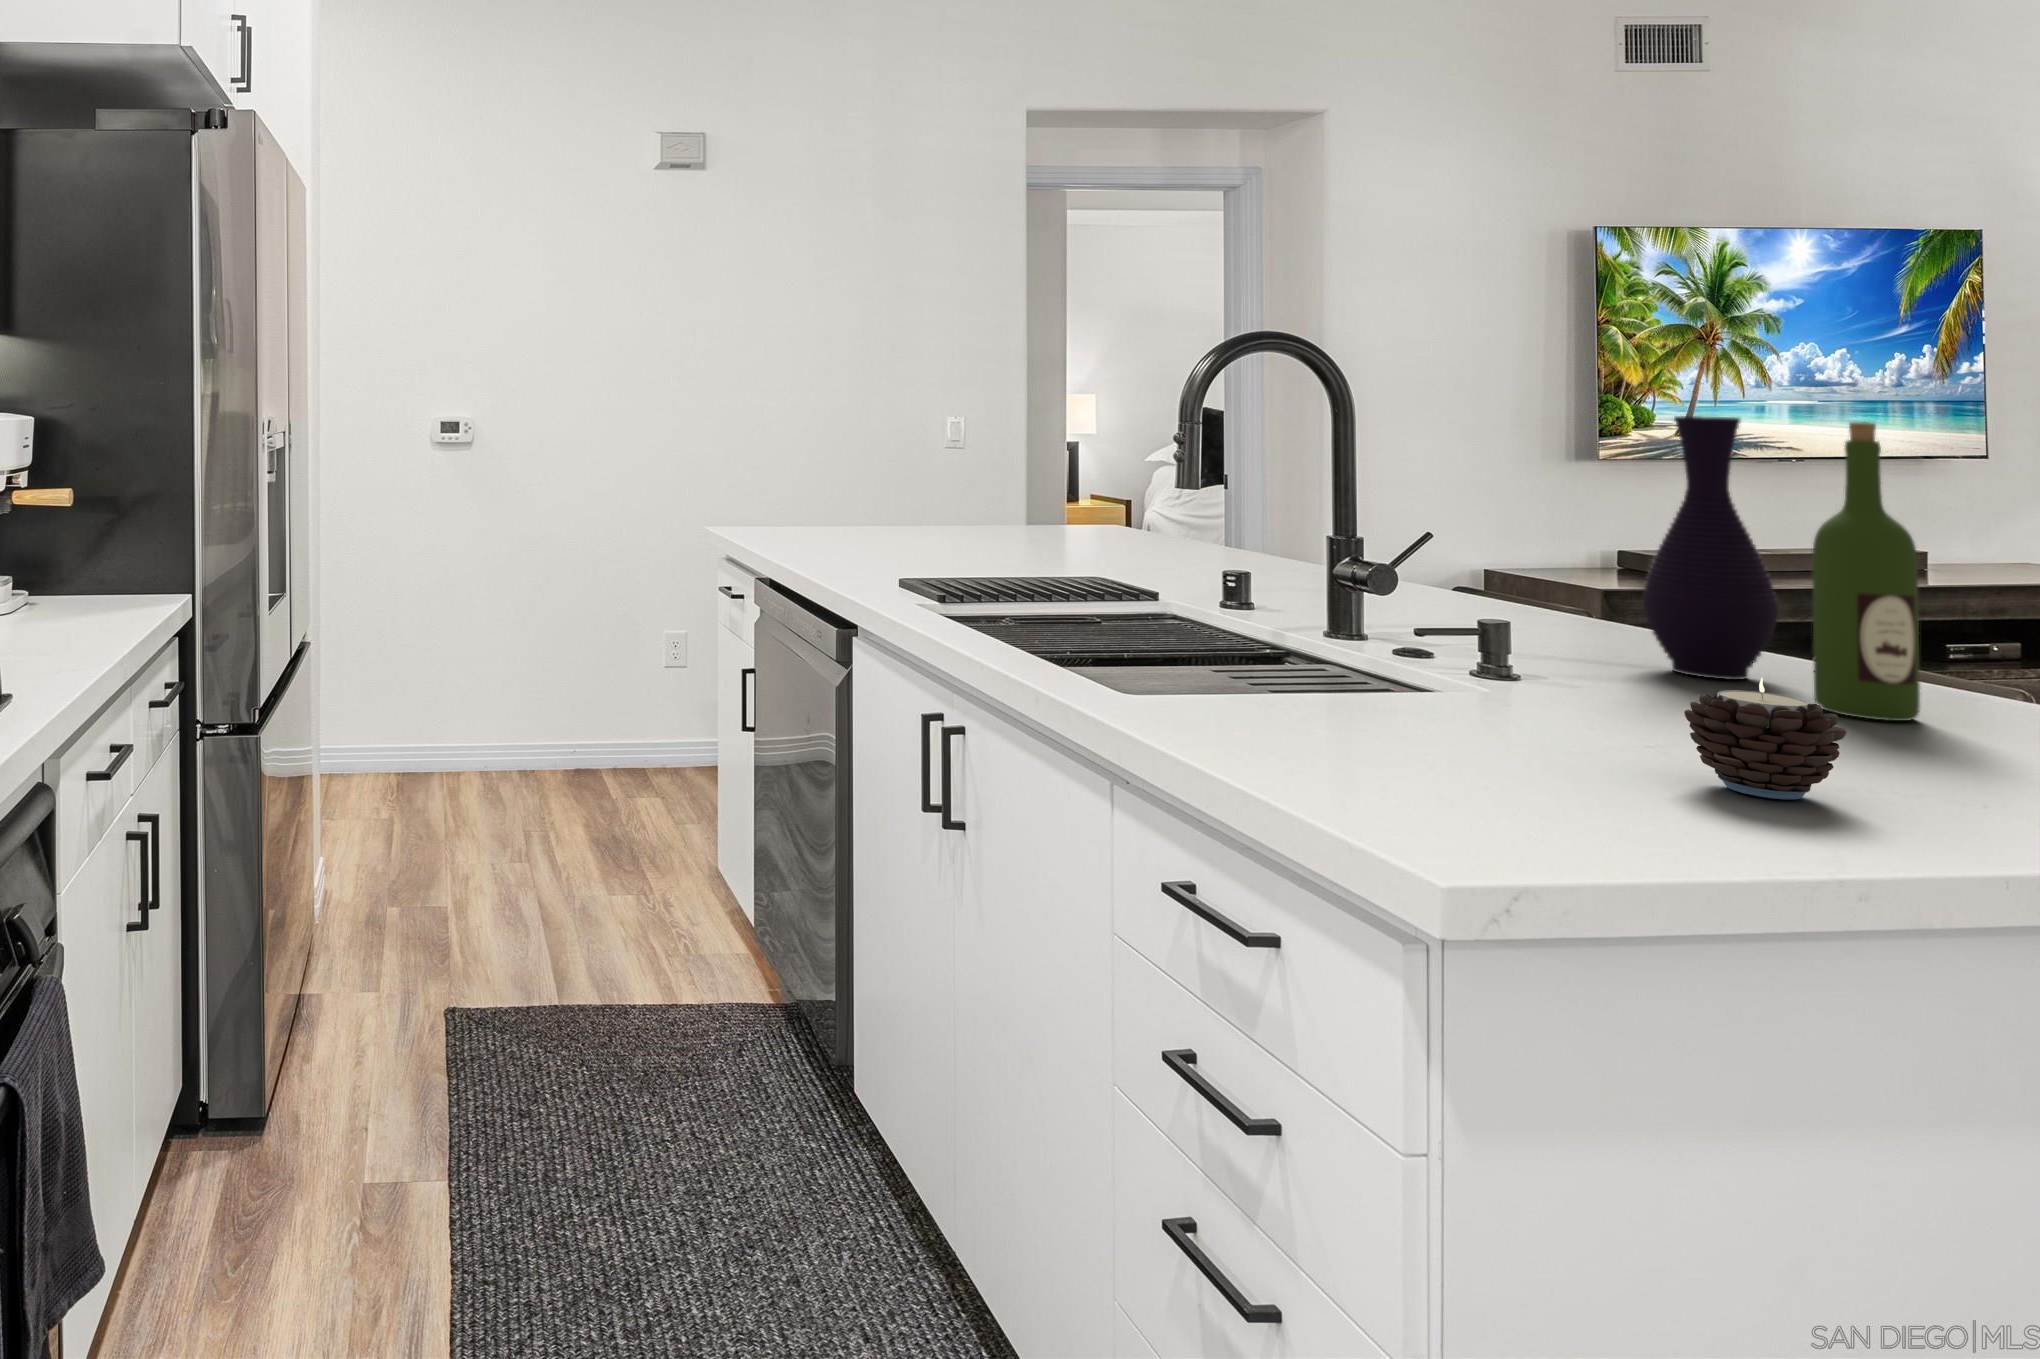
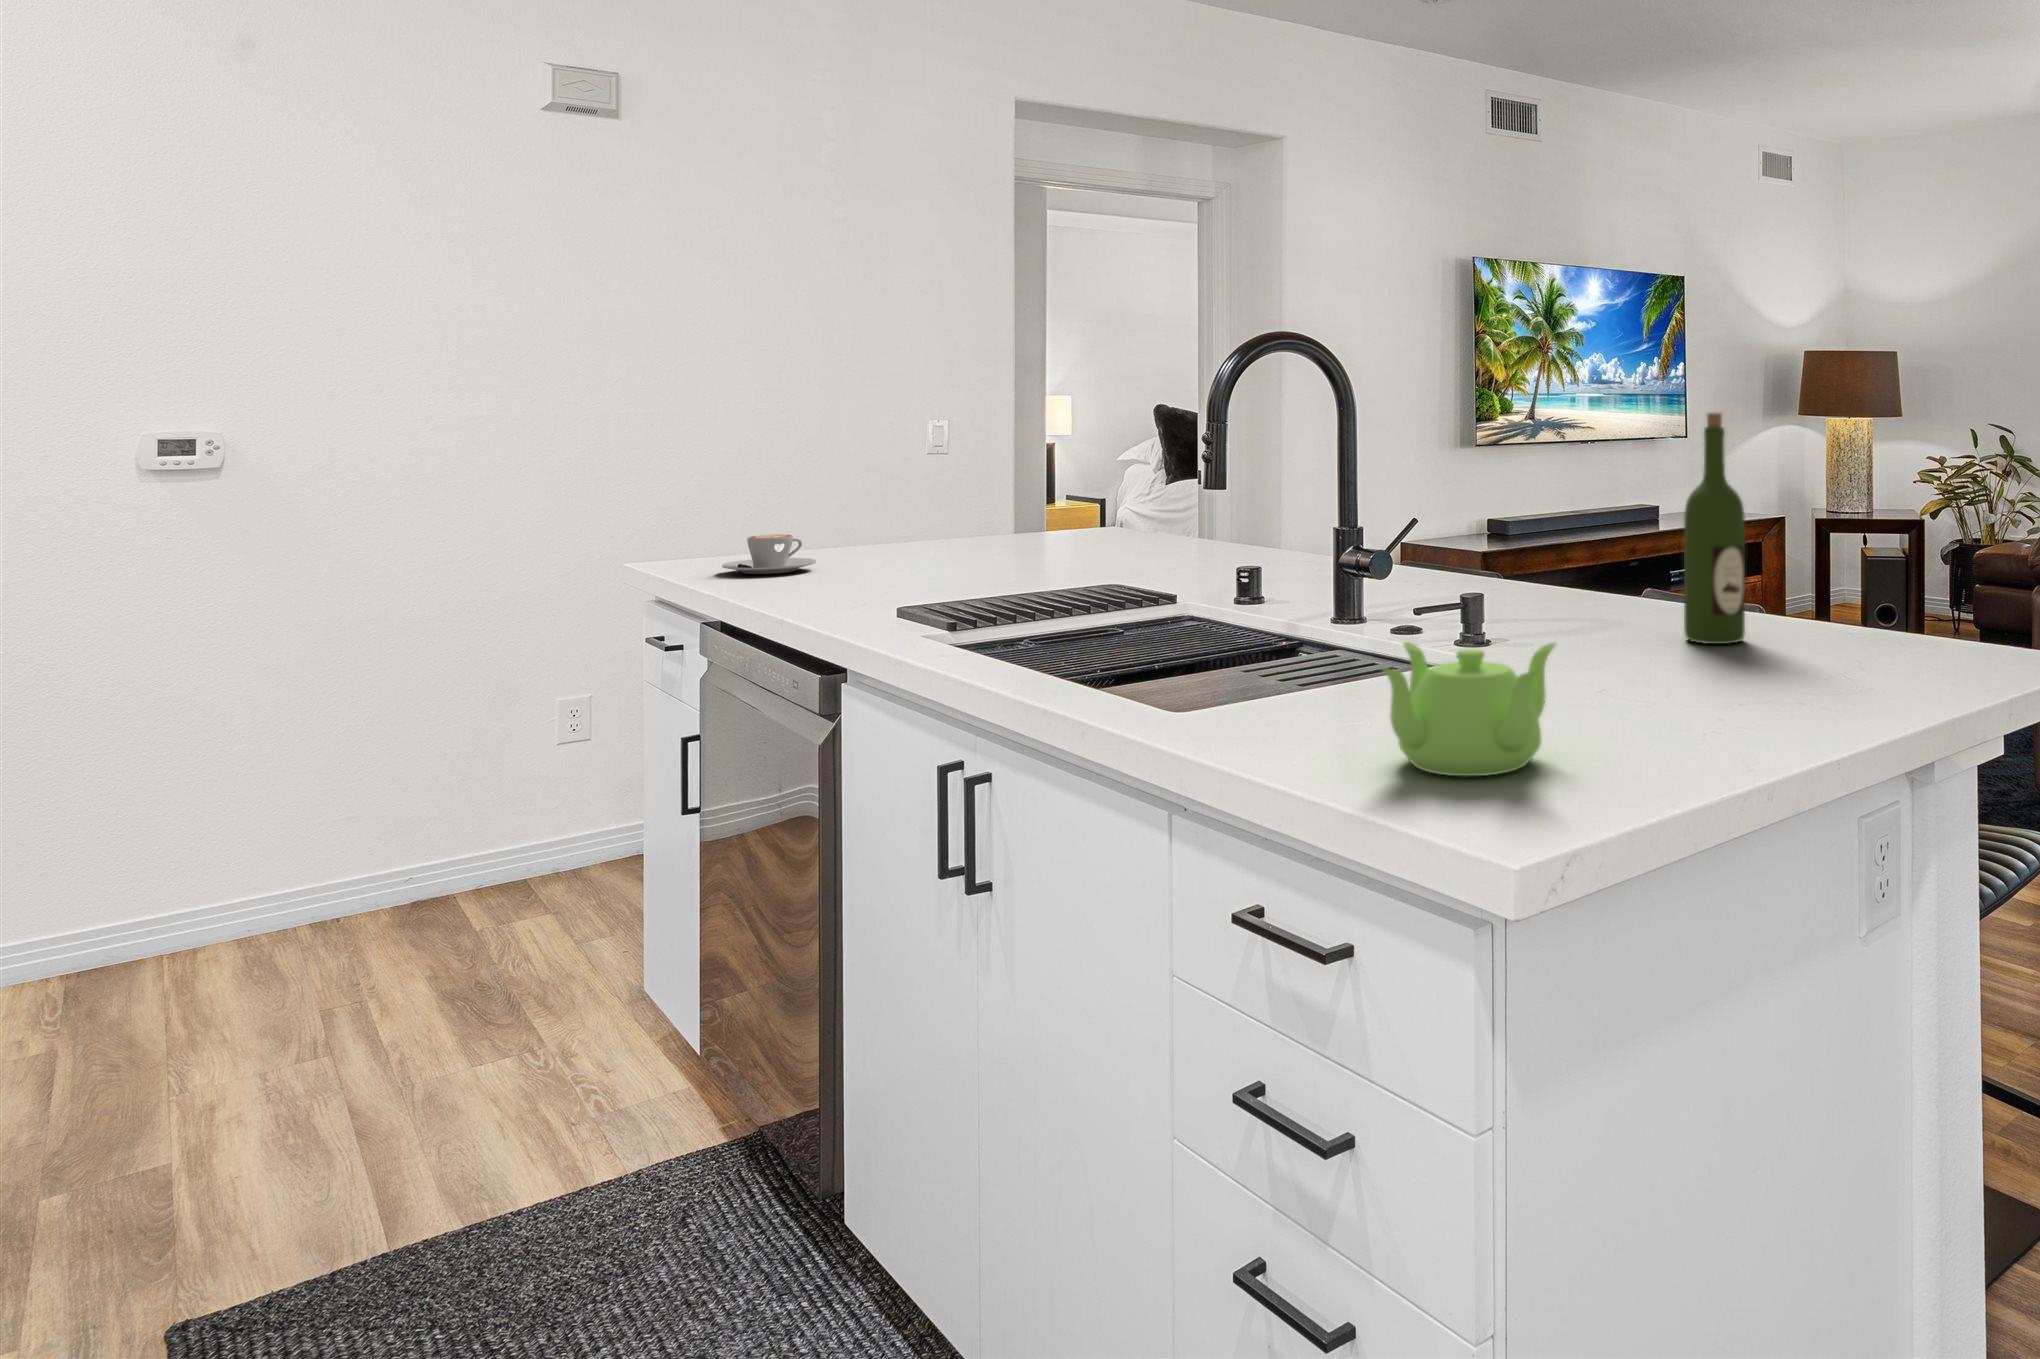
vase: present [1643,416,1778,680] -> none [1570,410,1656,625]
coffee cup: none [773,505,845,537] -> present [722,535,816,574]
teapot: none [1308,651,1549,805] -> present [1382,642,1557,776]
candle: present [1684,678,1847,799] -> none [1637,624,1737,722]

